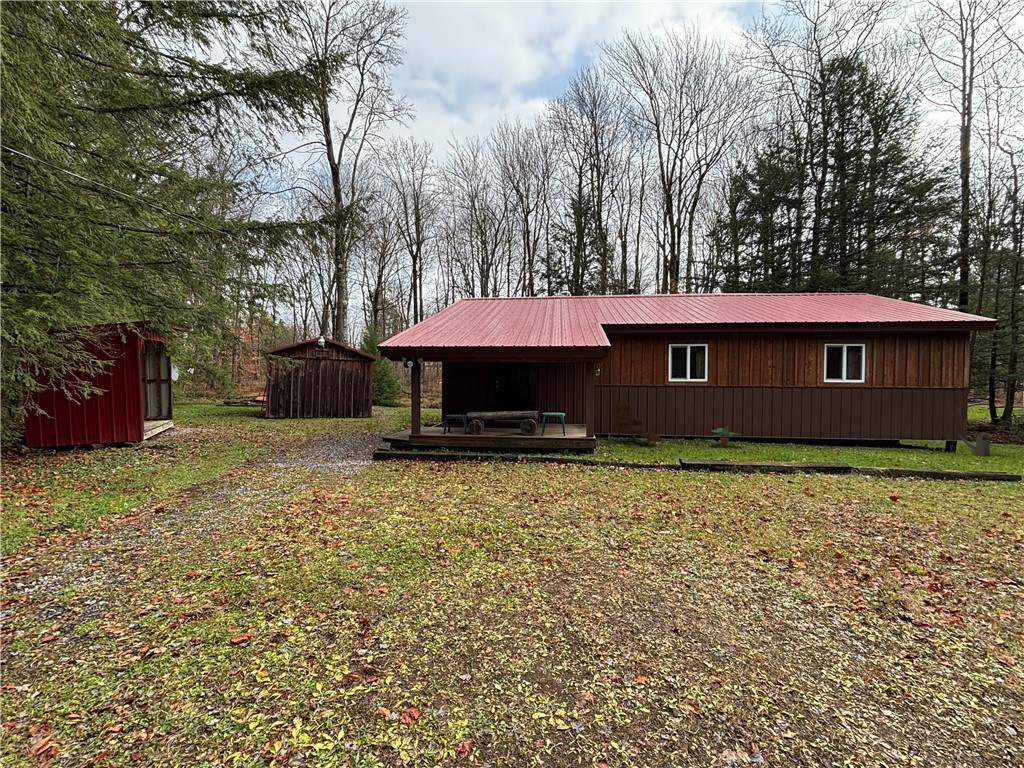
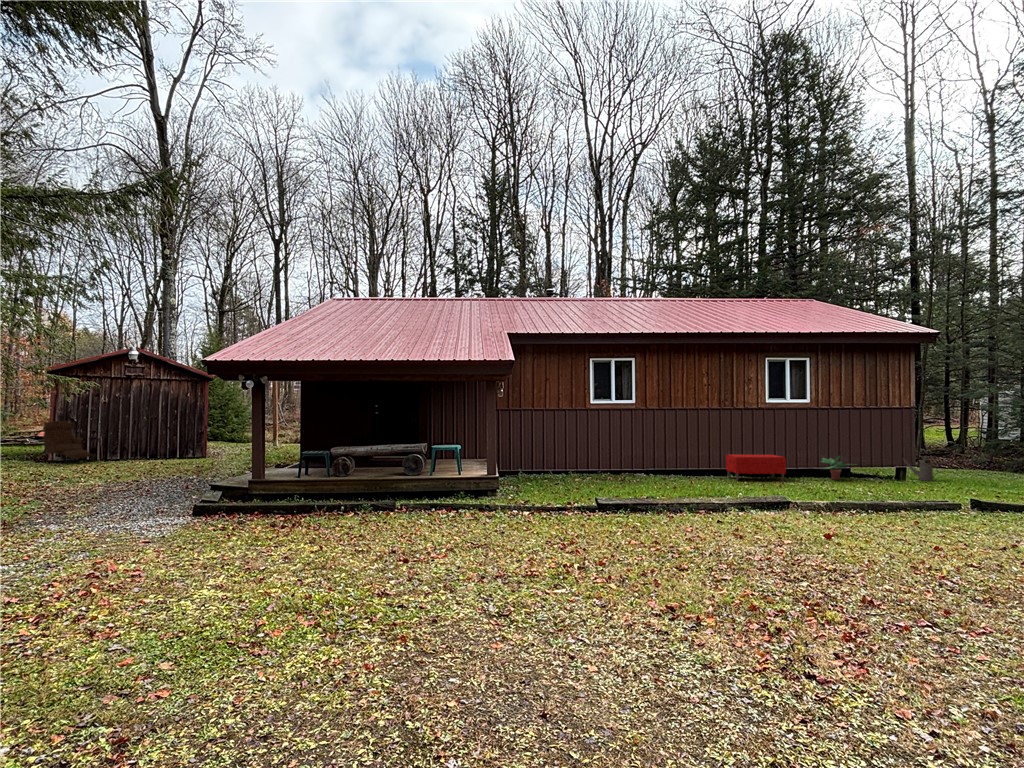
lounge chair: present [615,402,660,446] -> present [42,421,90,464]
potted plant: present [713,426,735,446] -> present [821,456,847,480]
bench: none [786,426,843,451] -> present [726,454,786,481]

